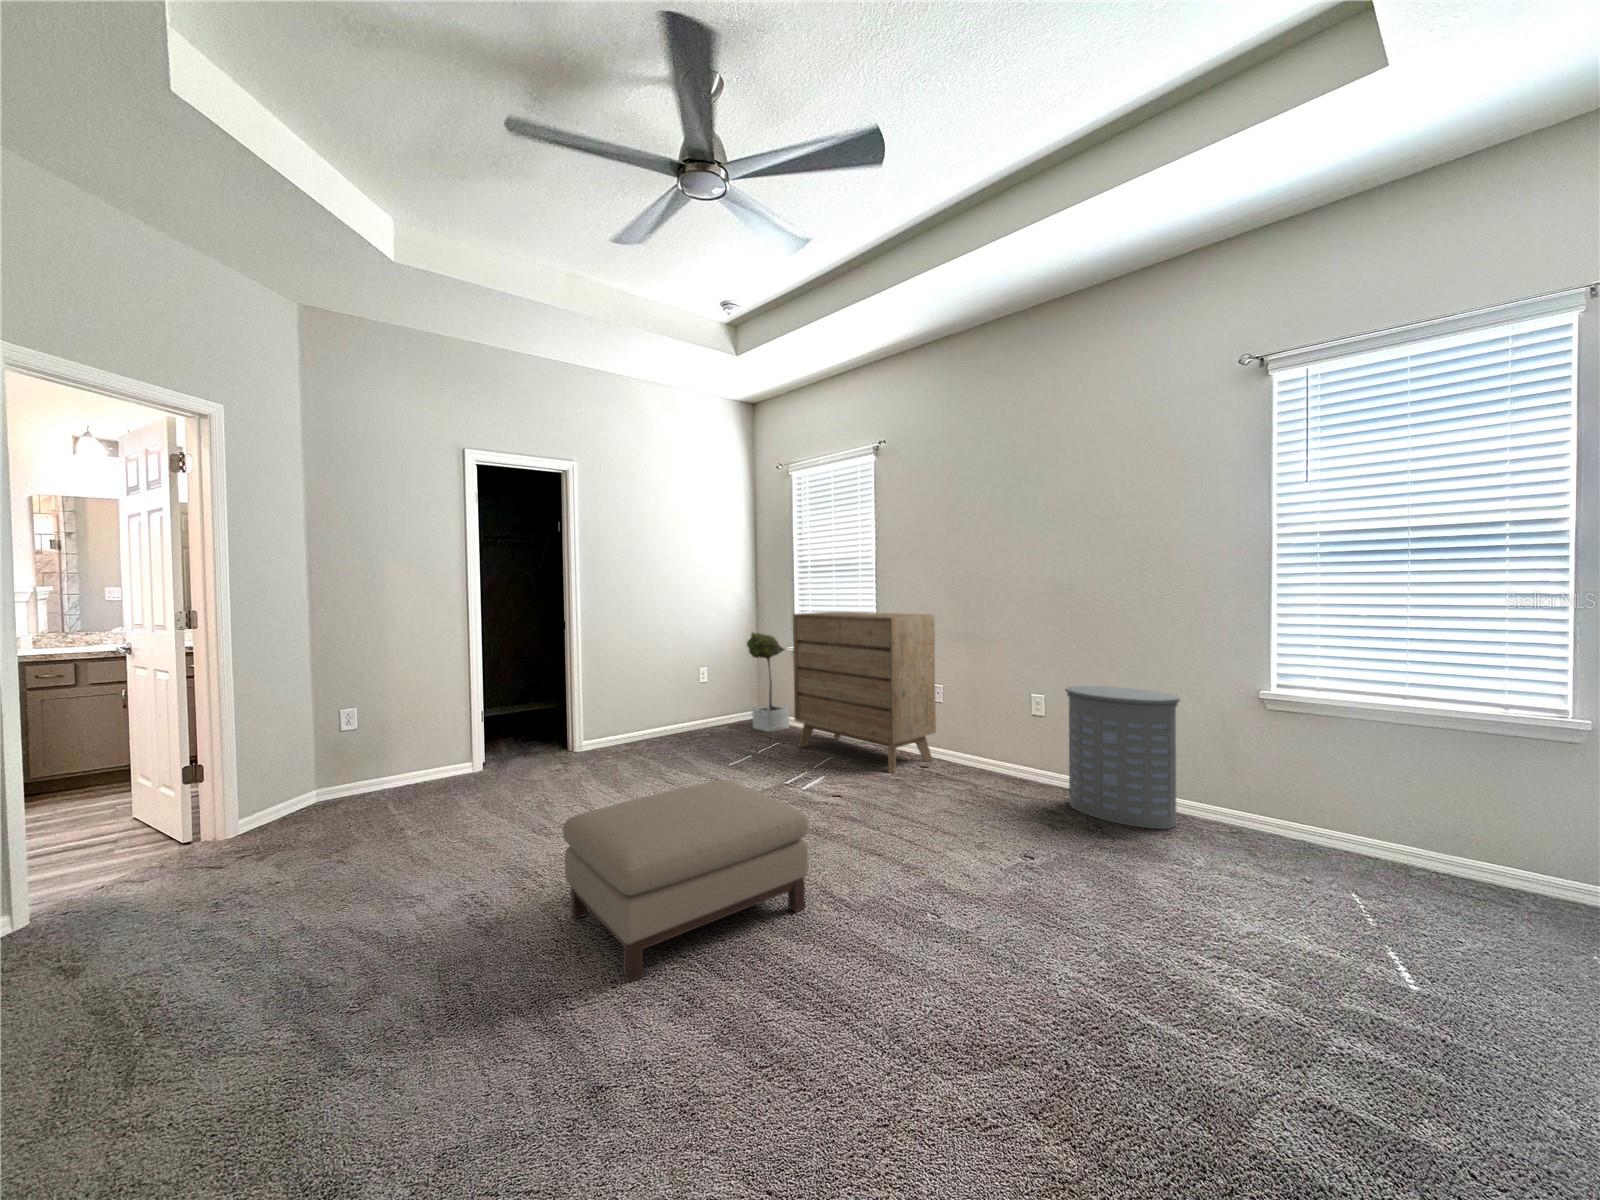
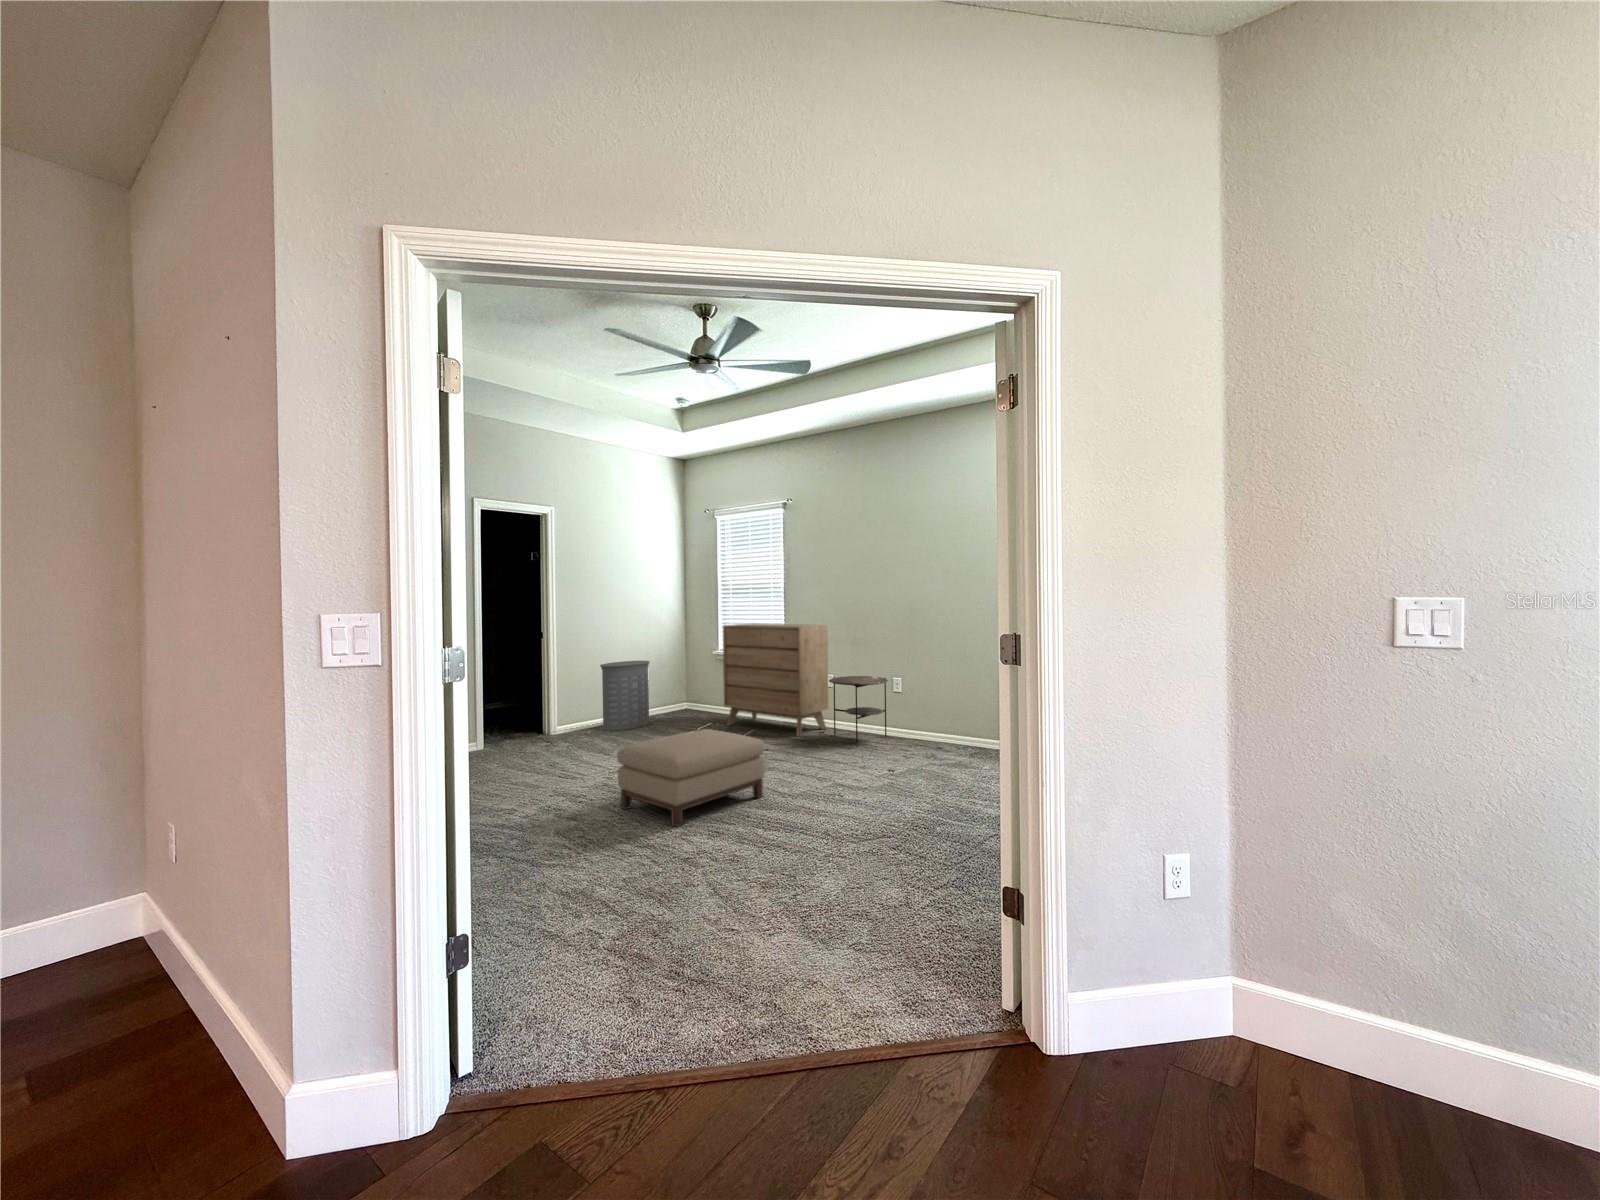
potted tree: present [747,632,790,732] -> none [681,640,715,718]
laundry hamper: present [1065,686,1180,829] -> present [600,661,650,731]
side table: none [935,689,1025,799] -> present [829,676,888,746]

